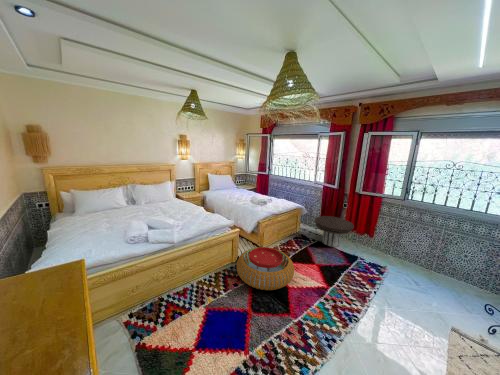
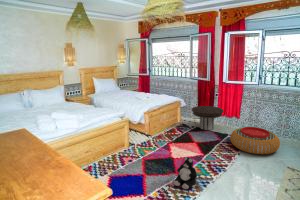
pouf: present [237,247,294,290] -> present [230,127,280,154]
plush toy: none [286,301,319,351] -> present [173,157,197,189]

